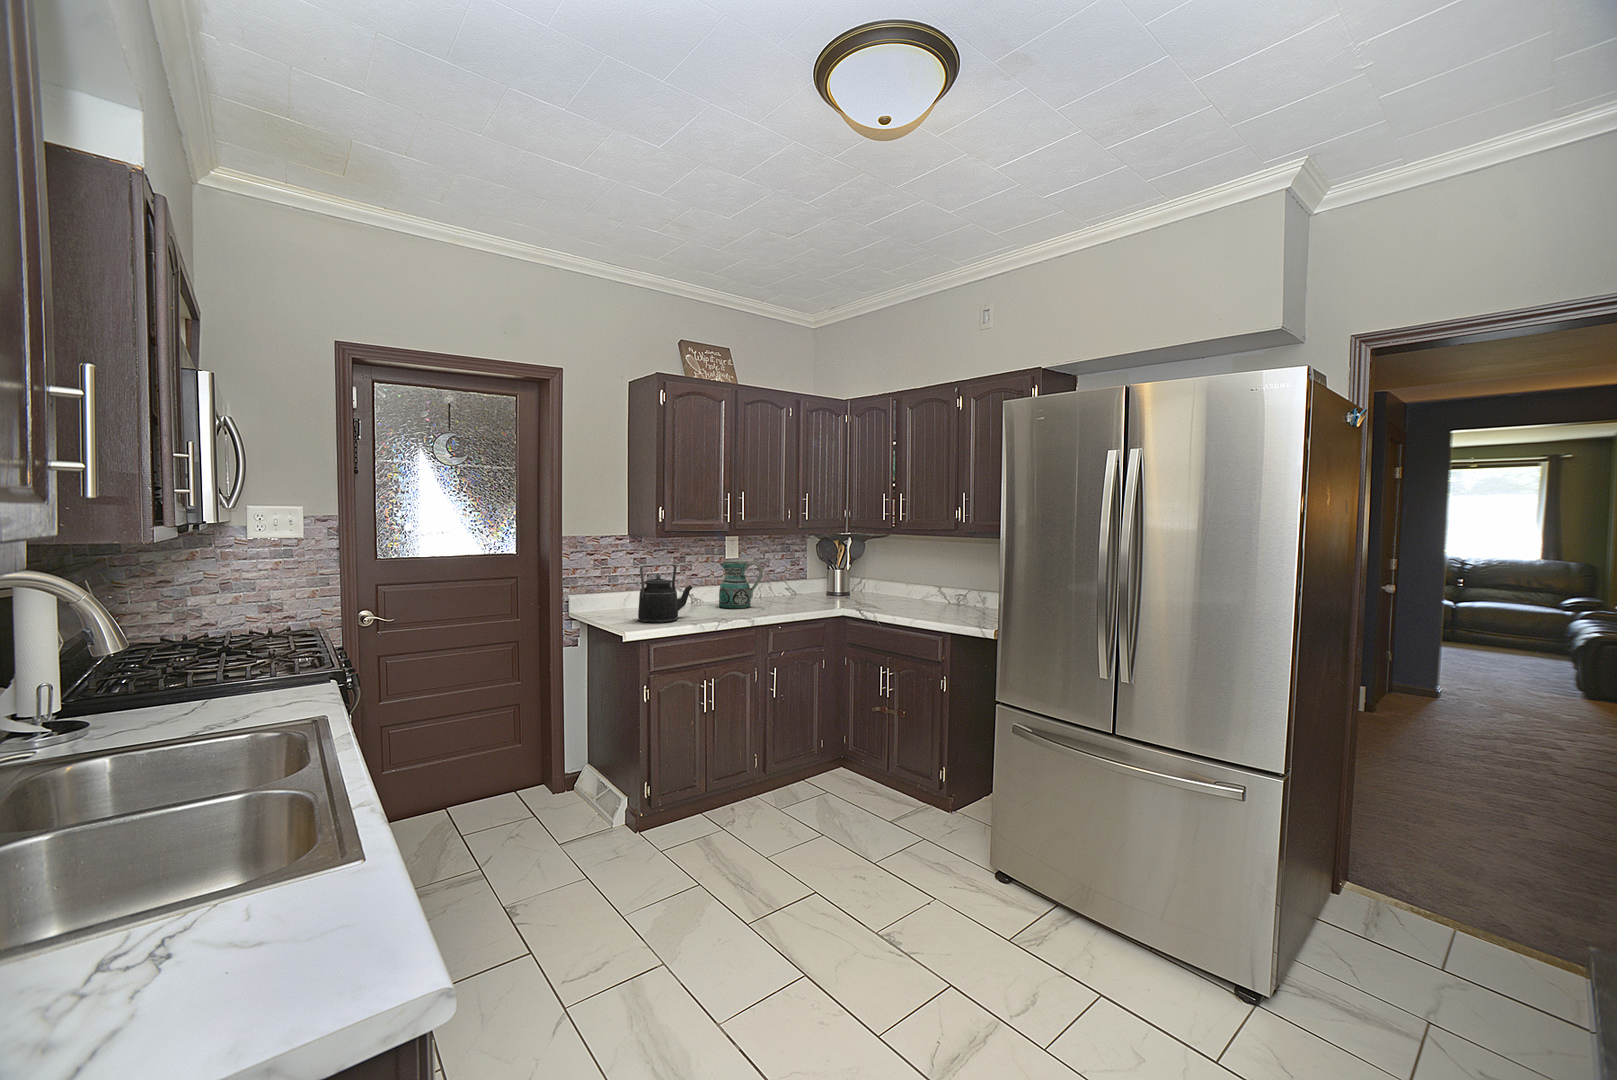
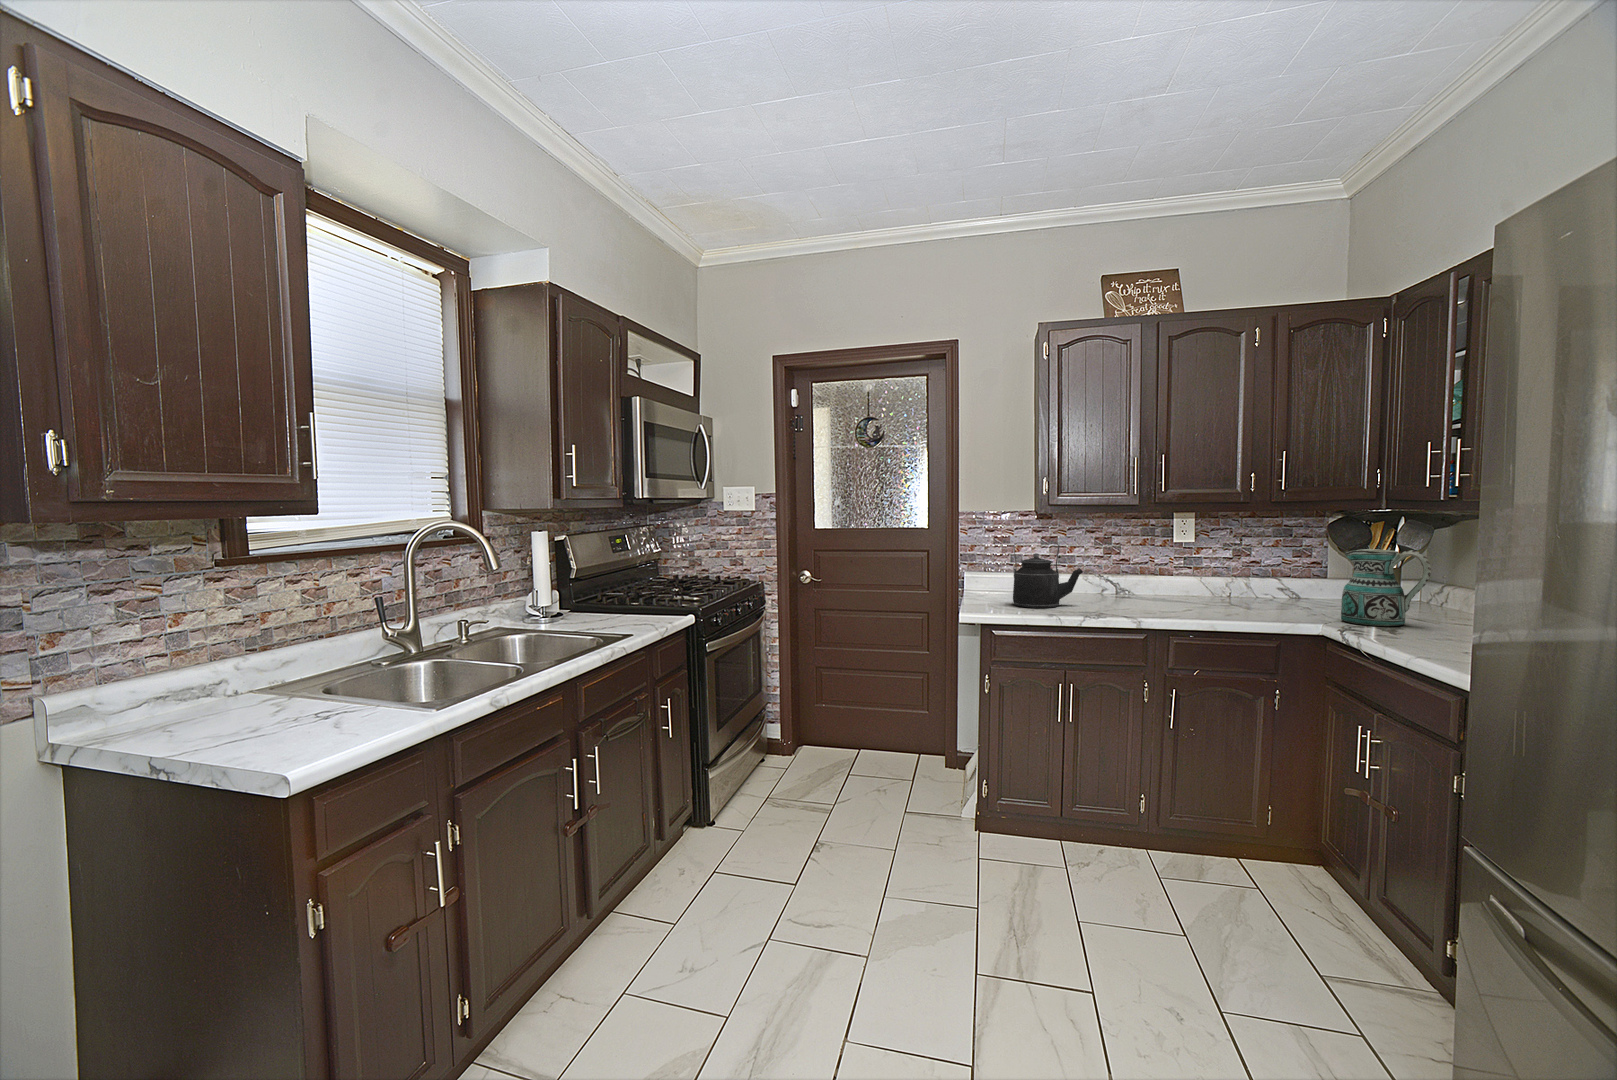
ceramic pitcher: present [719,561,763,608] -> present [1341,549,1431,626]

